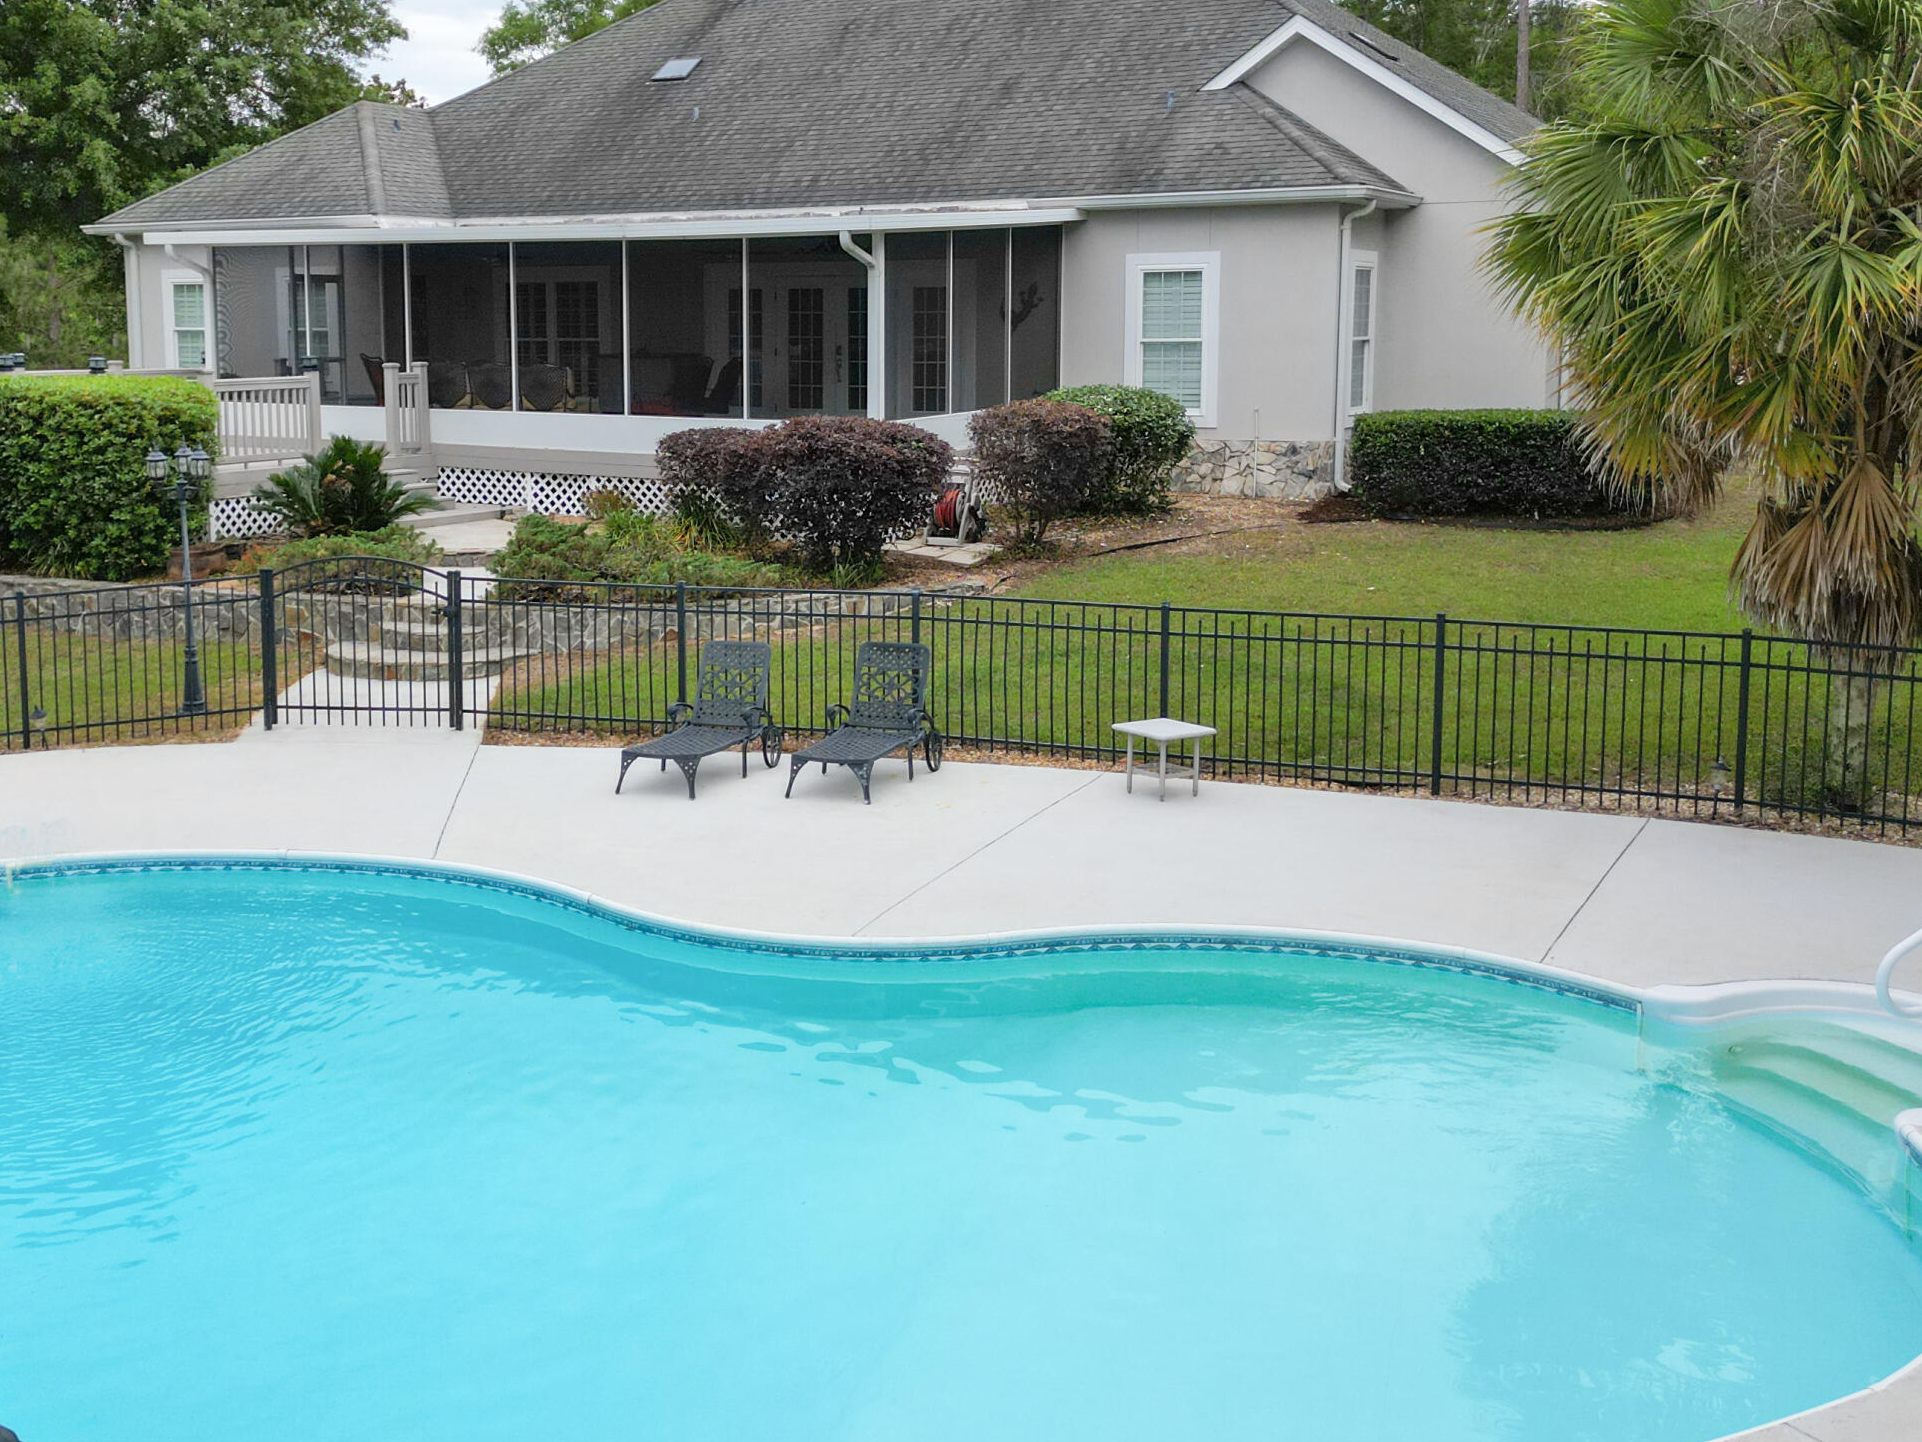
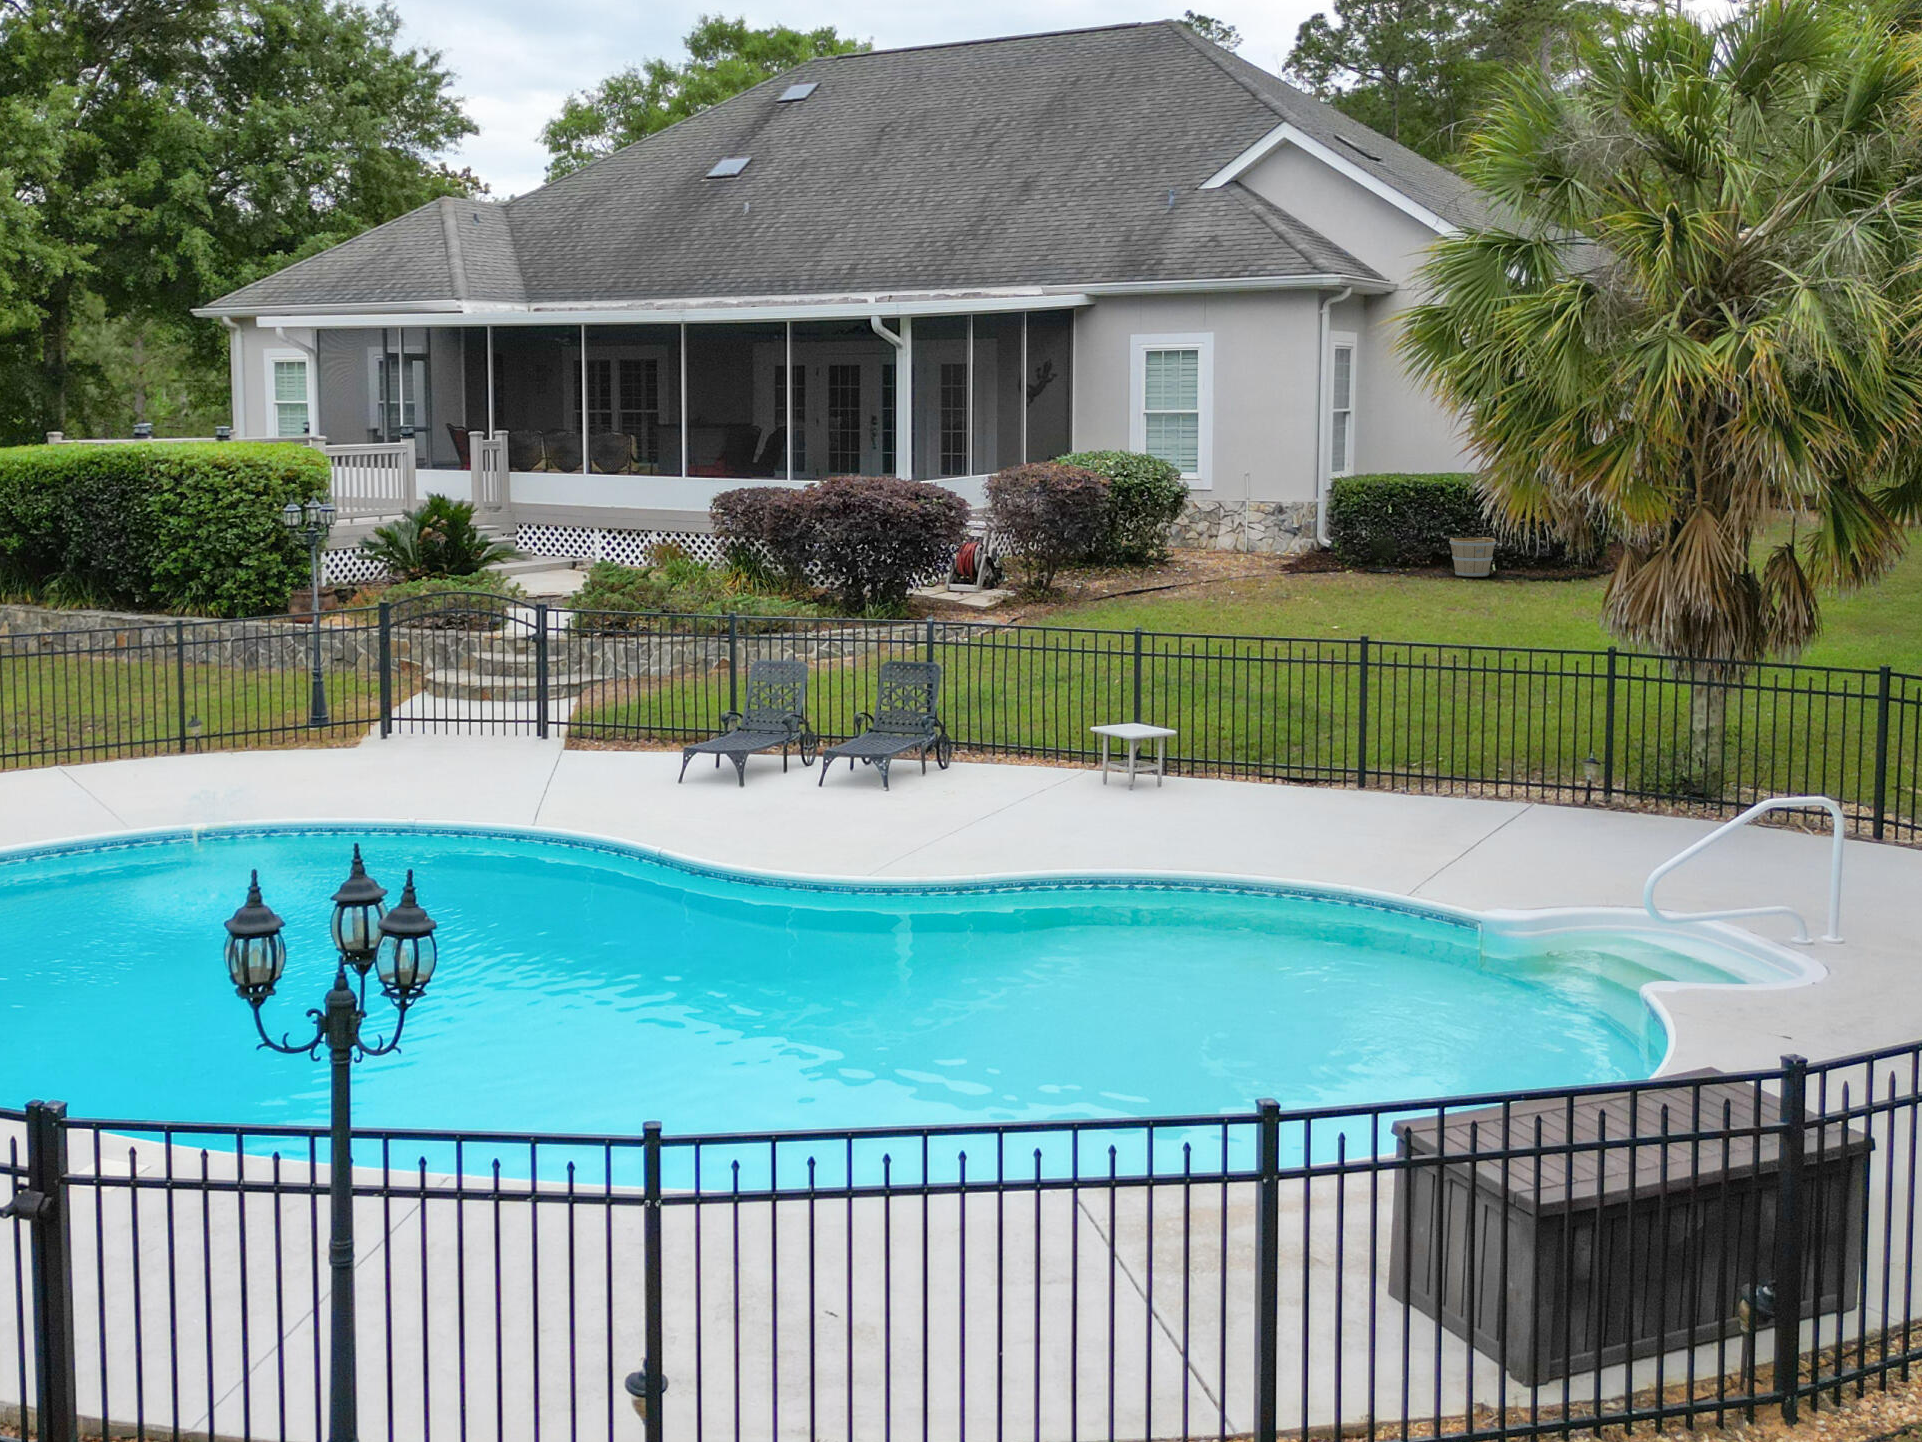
wooden bucket: none [1478,480,1531,525] -> present [1450,537,1496,577]

